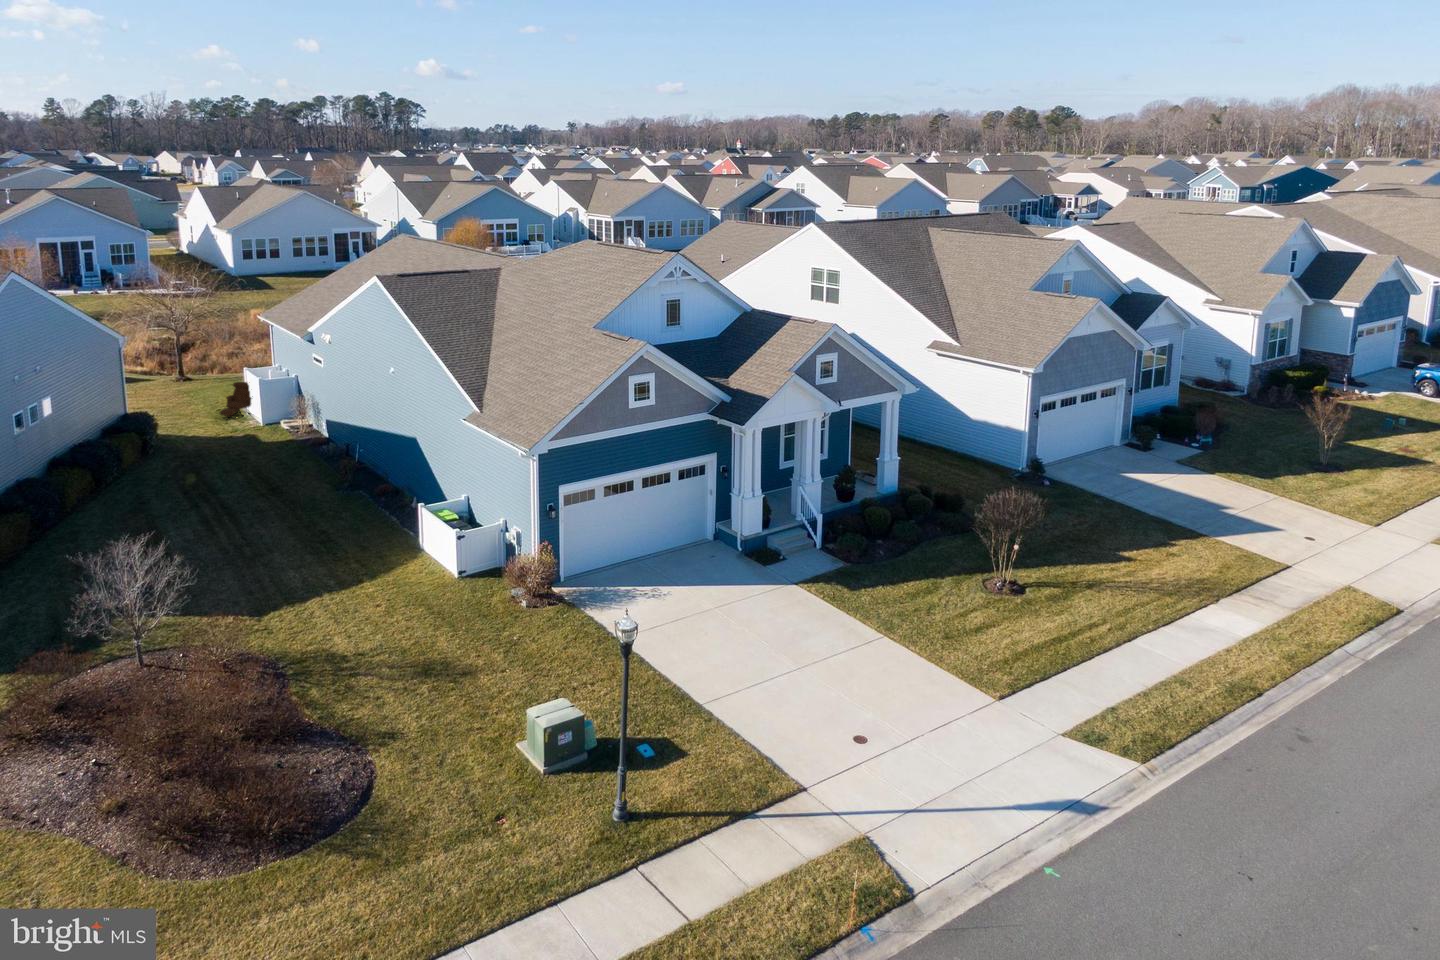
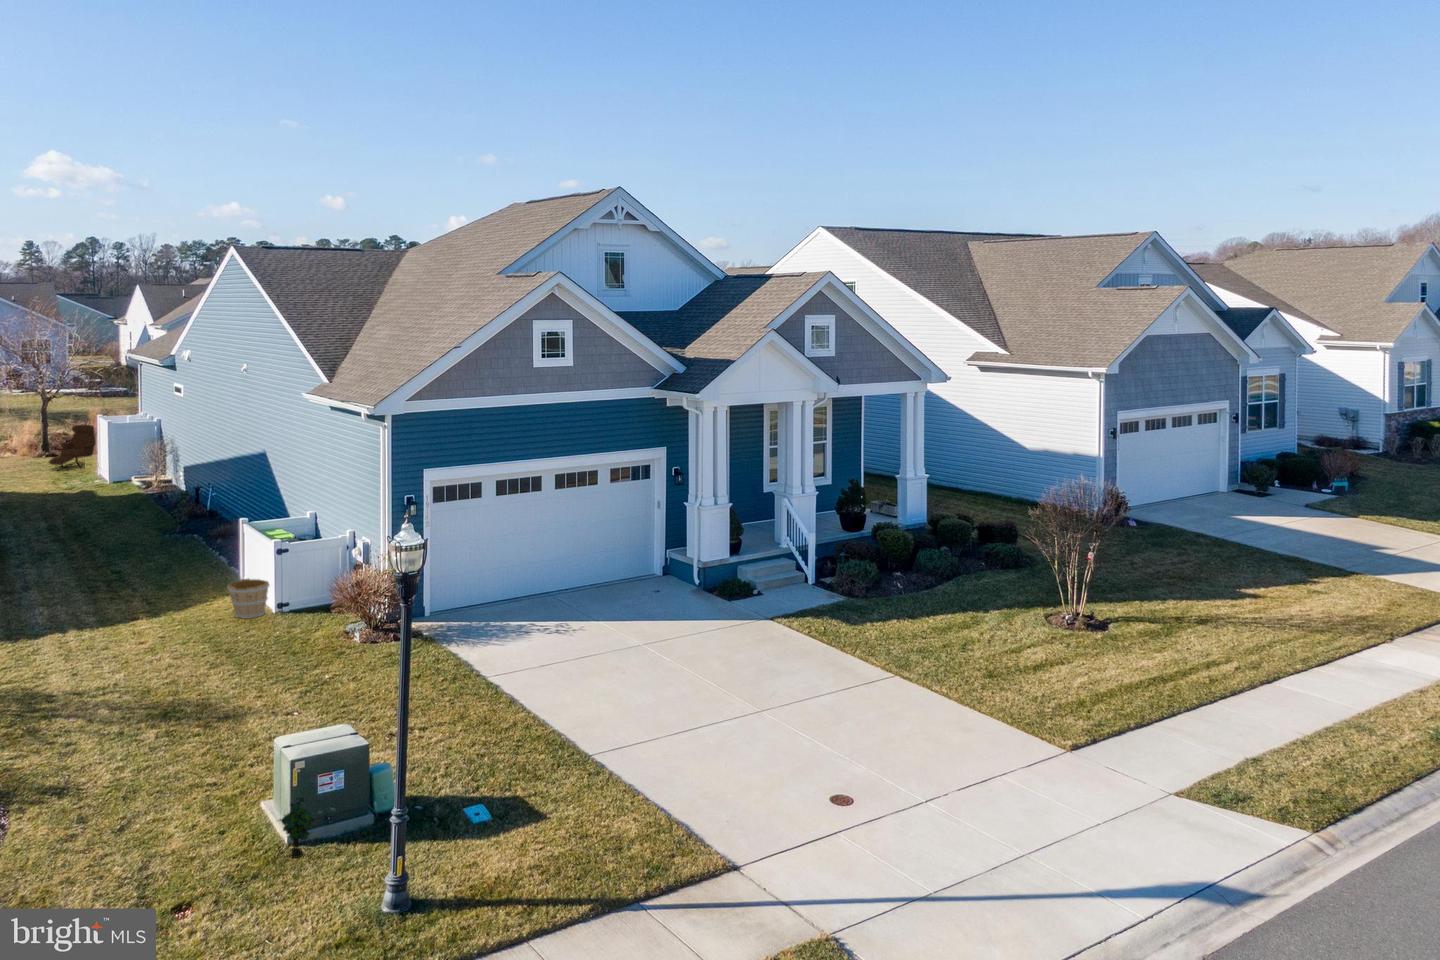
wooden bucket: none [425,554,453,584] -> present [228,579,269,619]
decorative plant: none [538,750,560,784] -> present [280,797,314,858]

